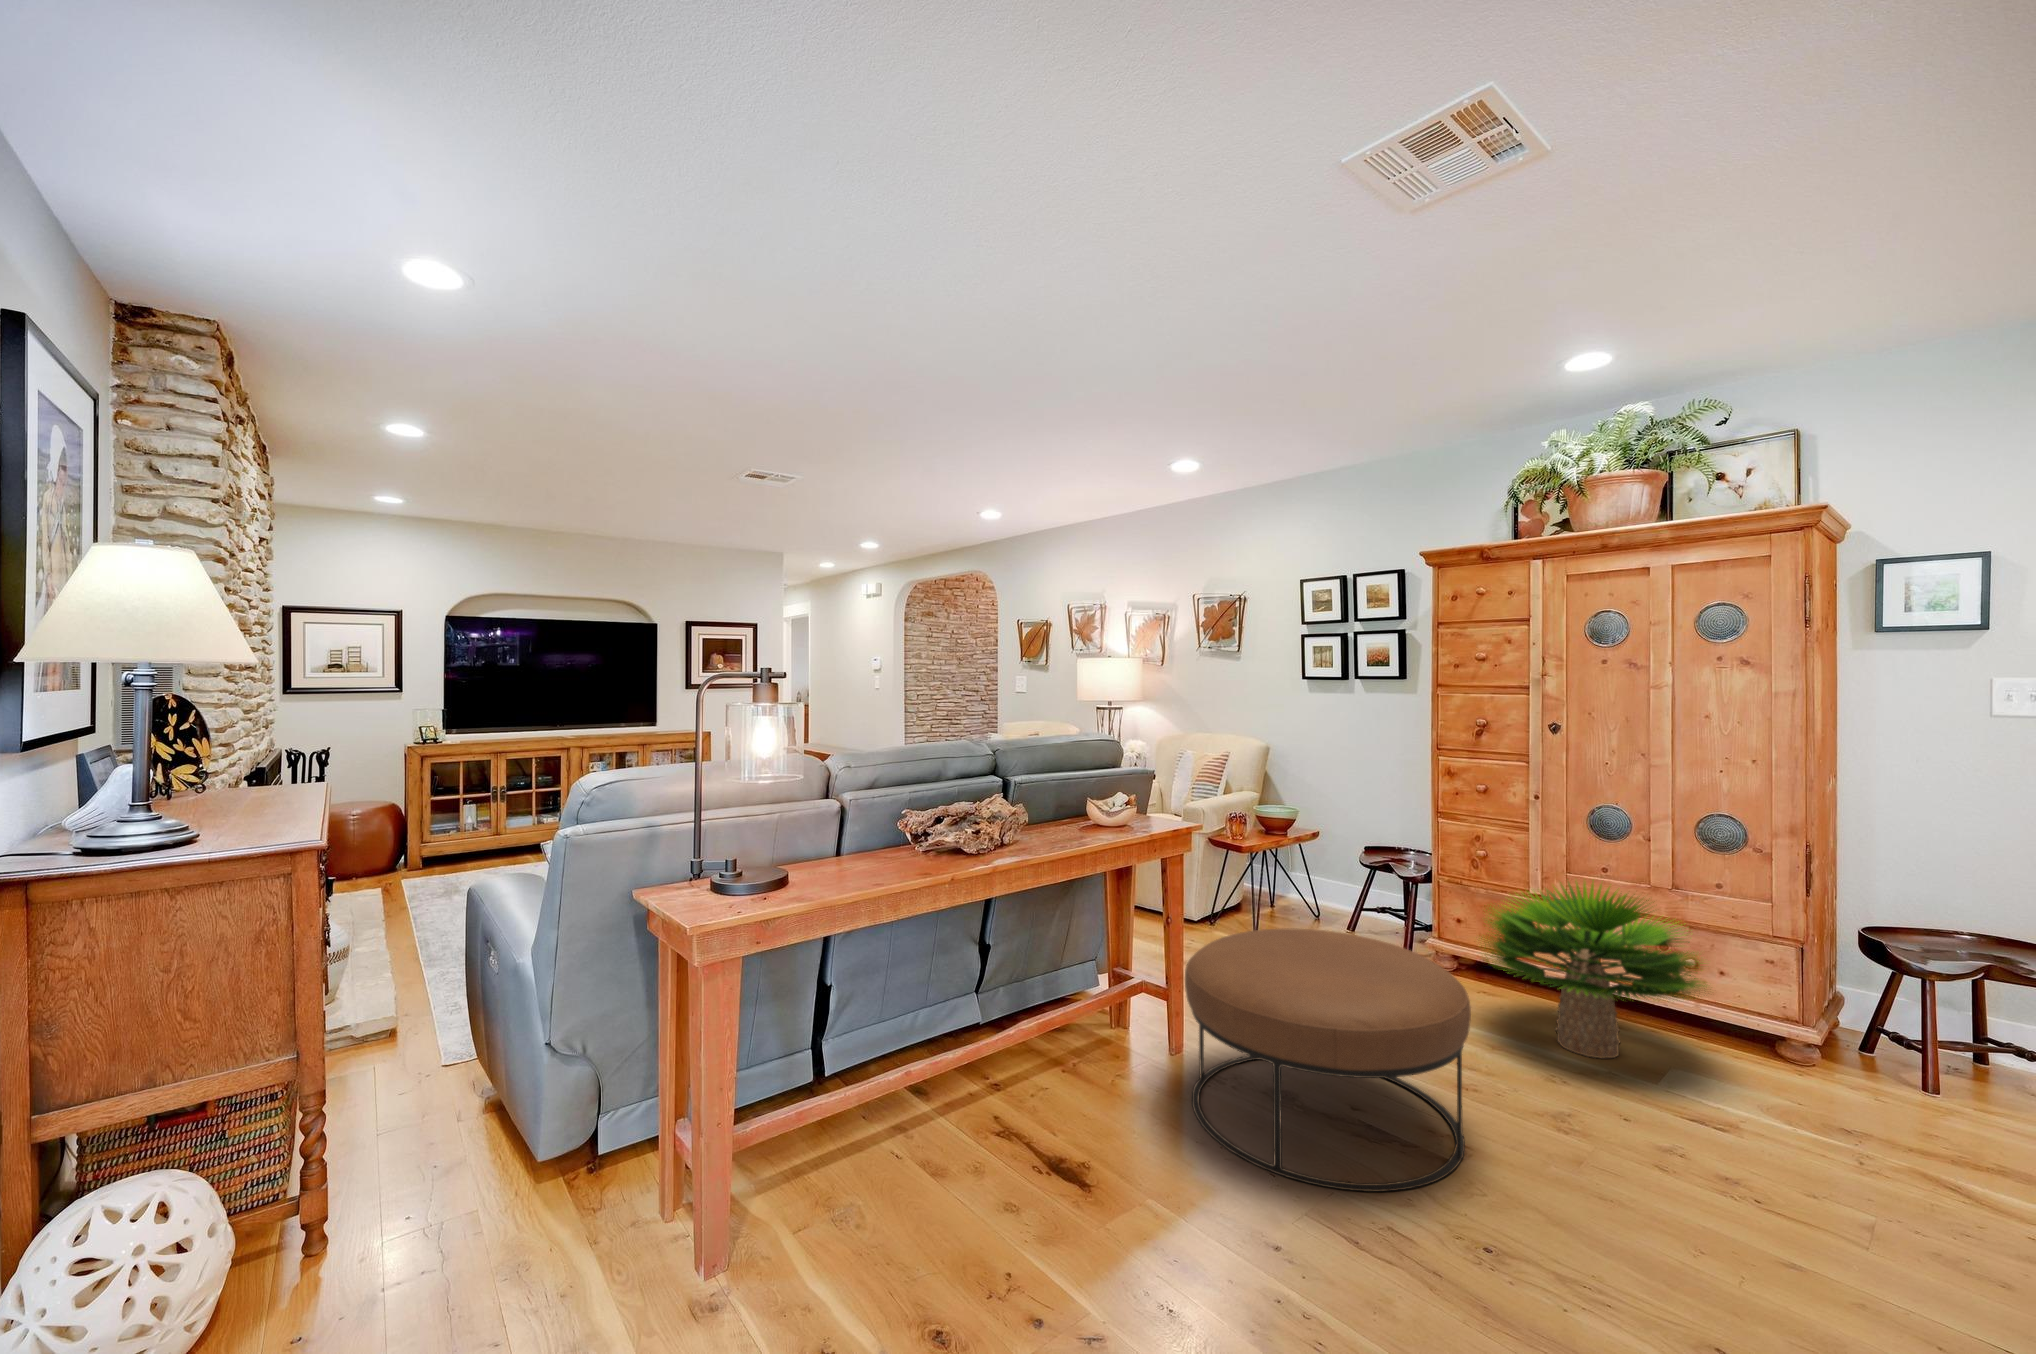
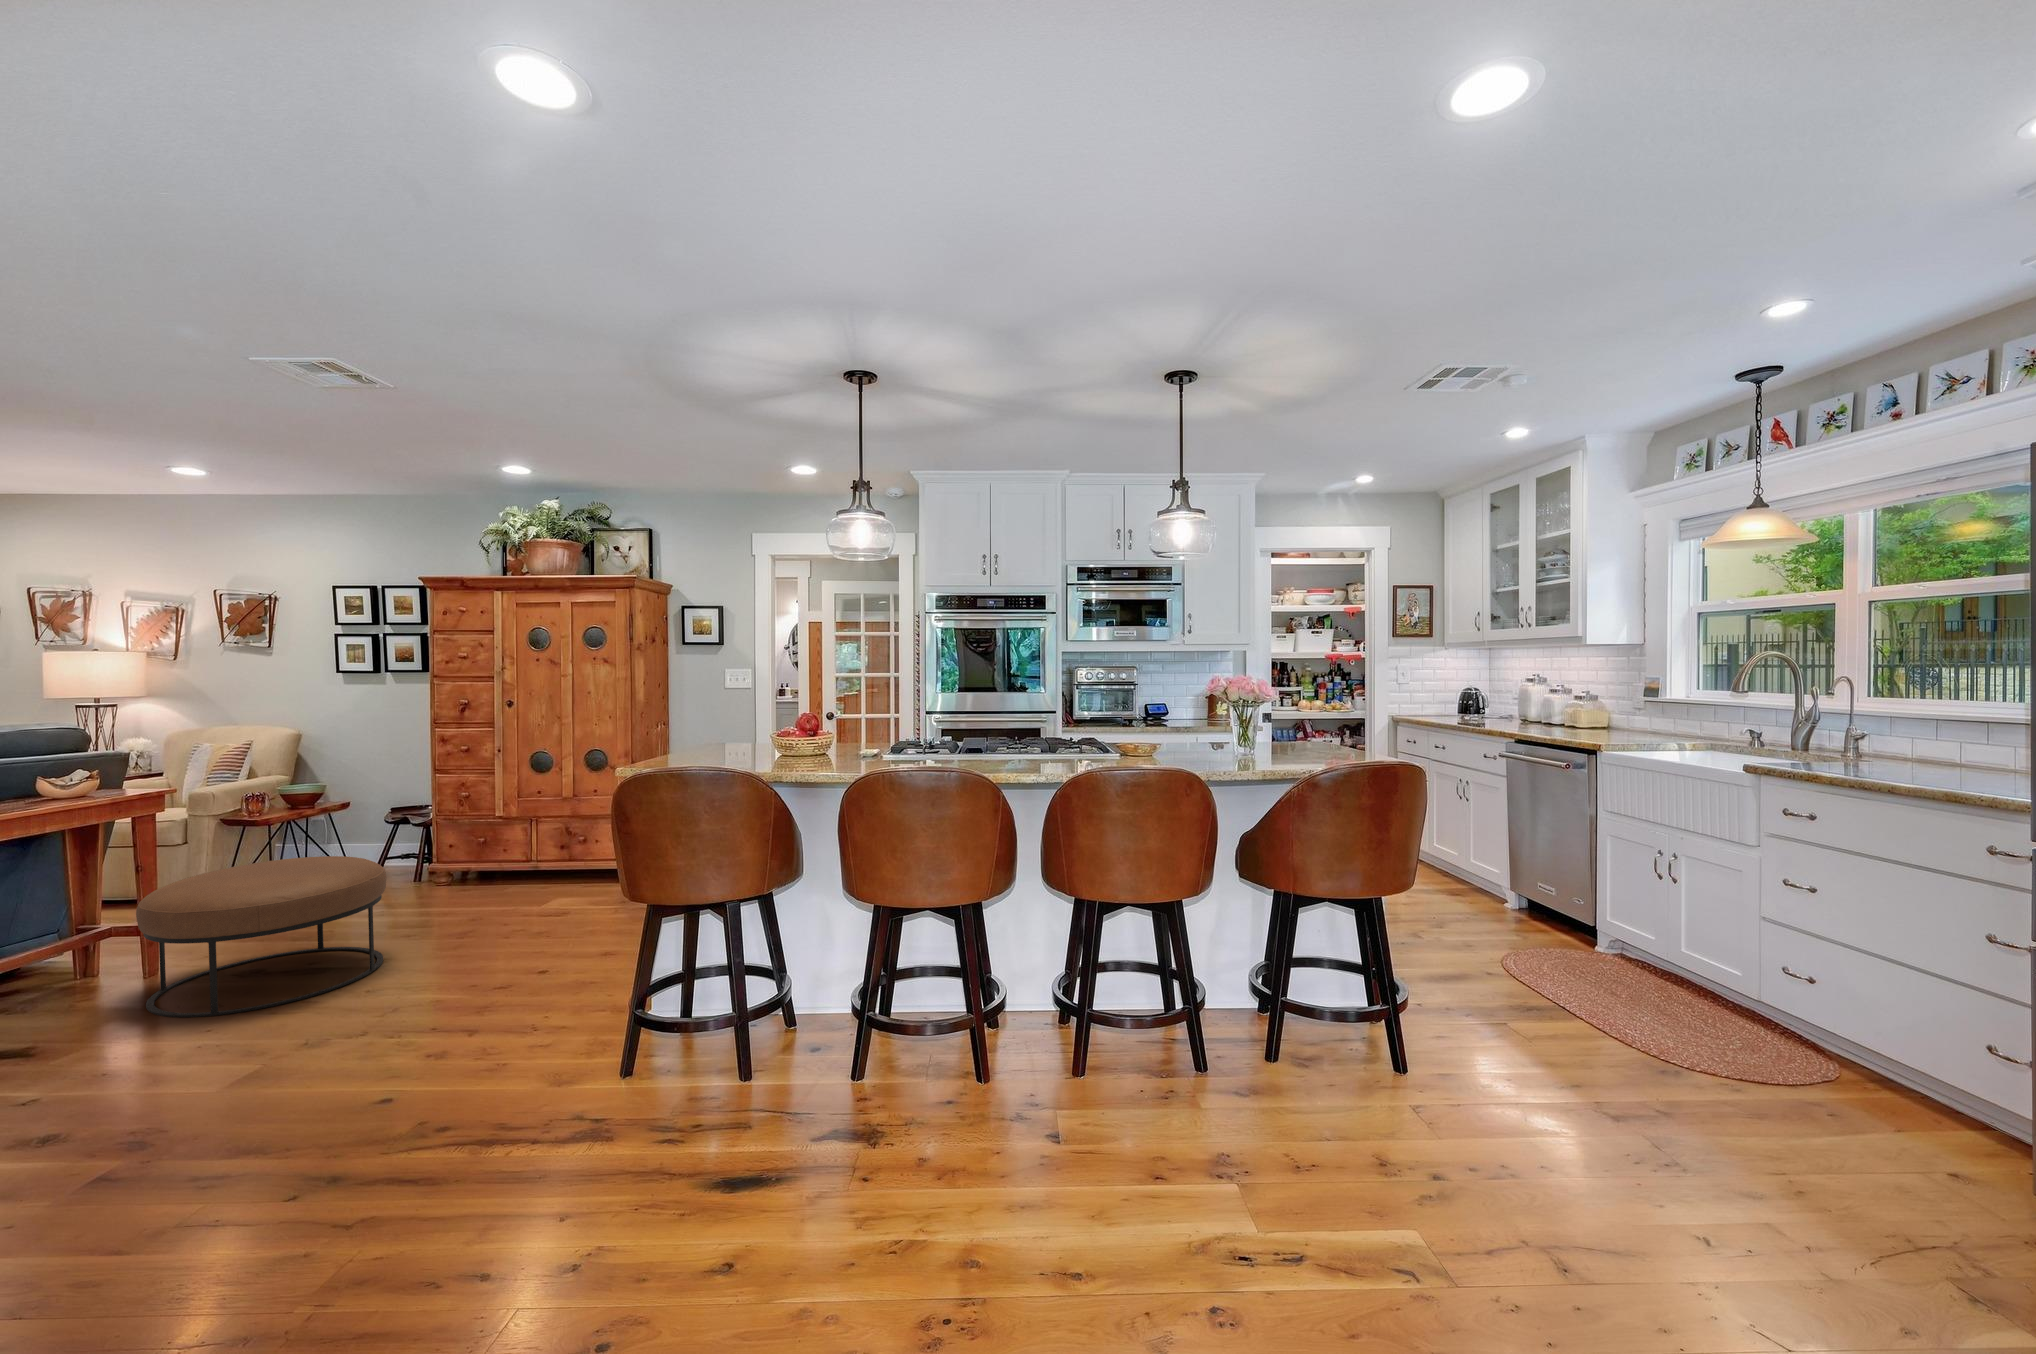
potted plant: present [1485,883,1707,1058] -> none [436,797,581,906]

